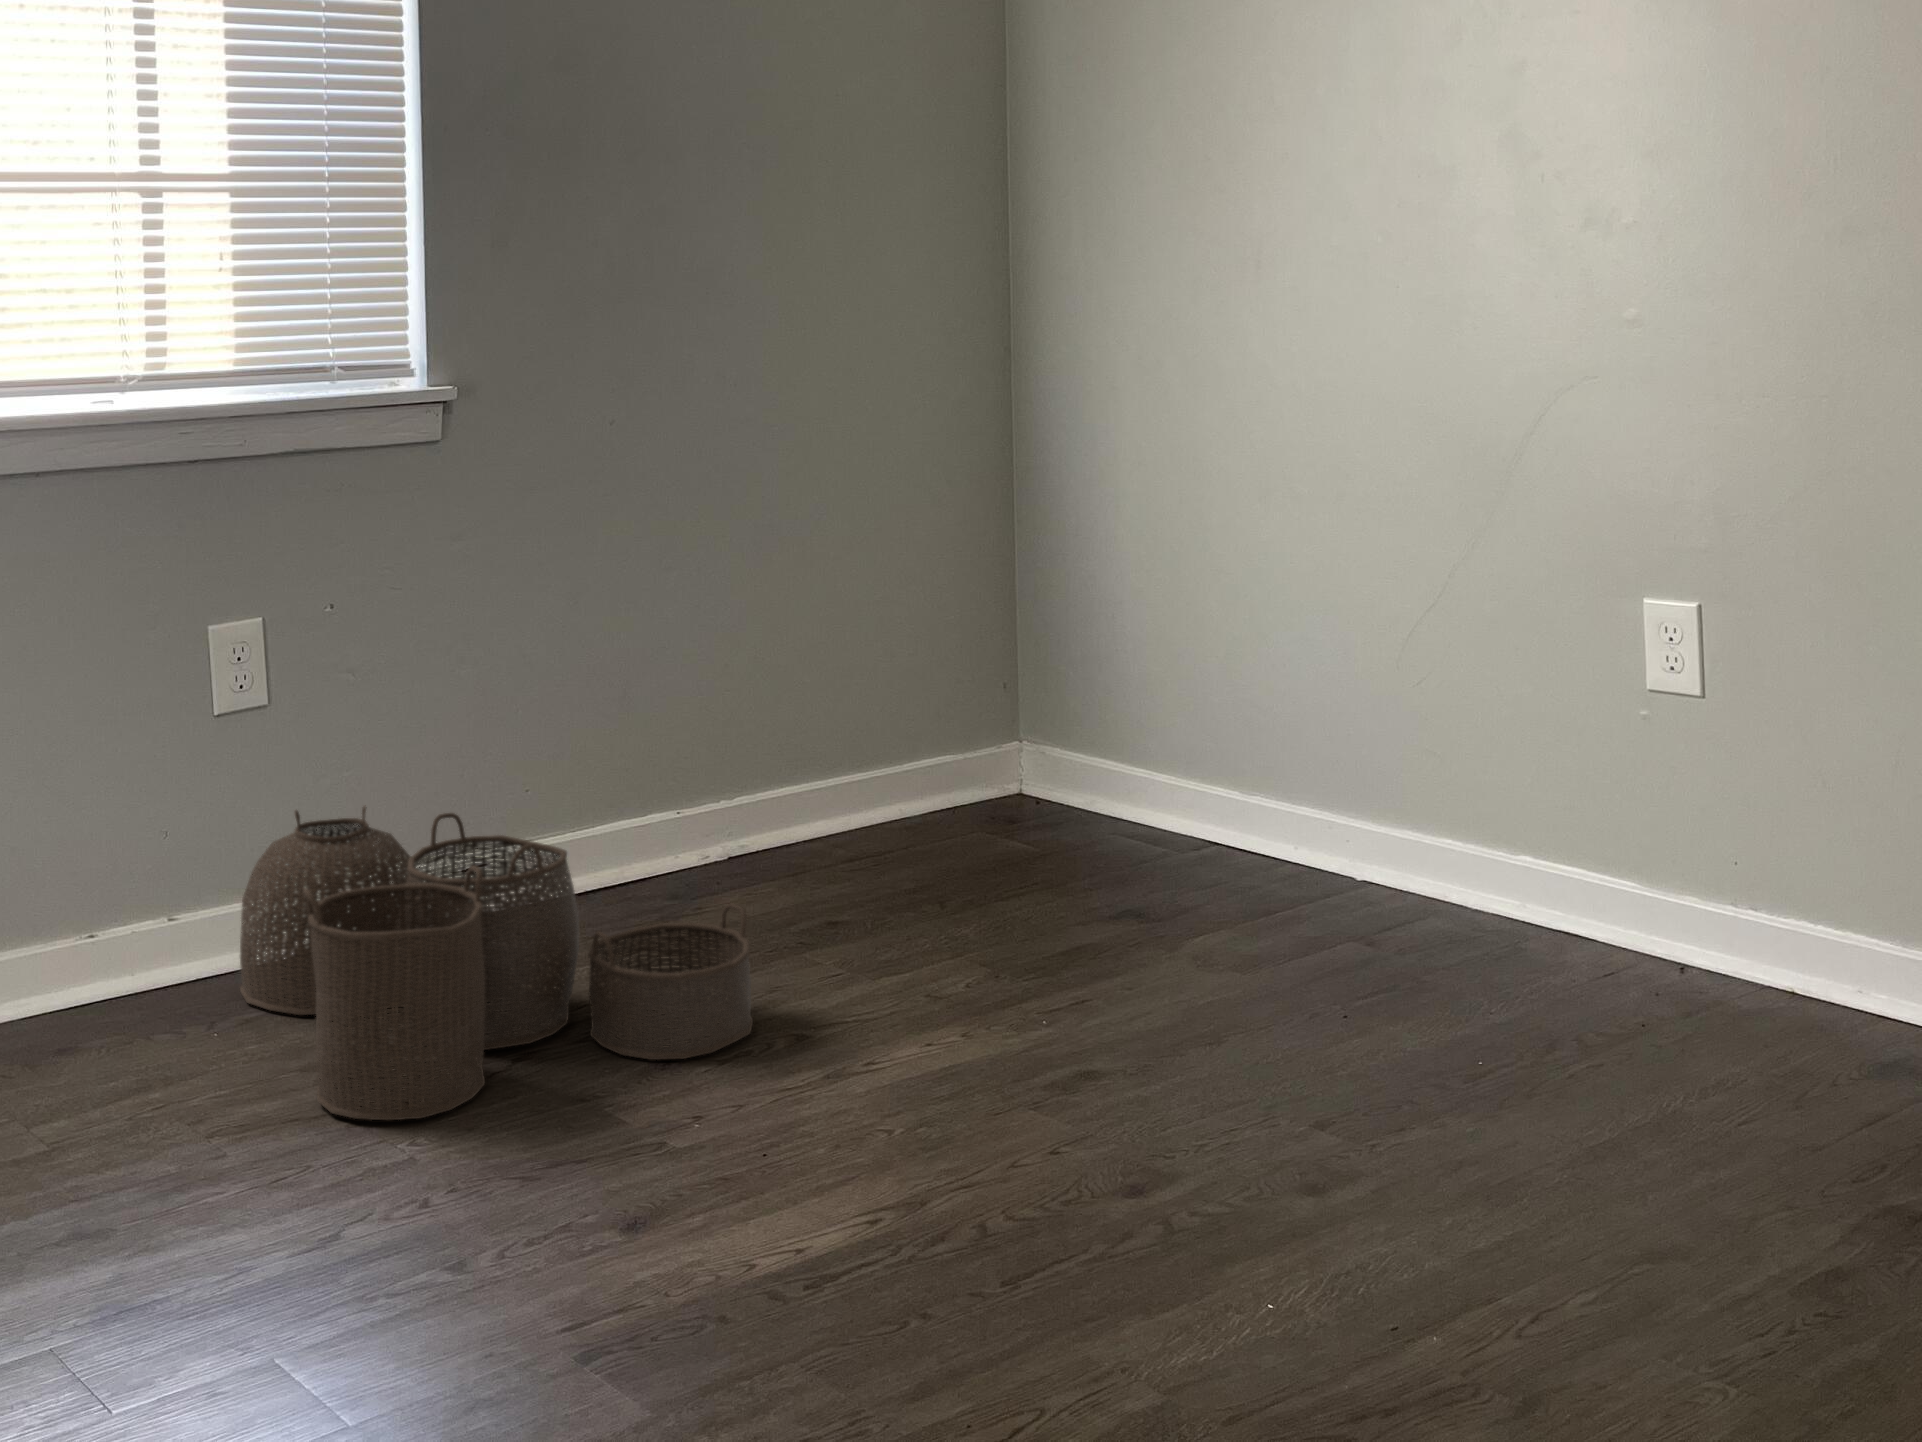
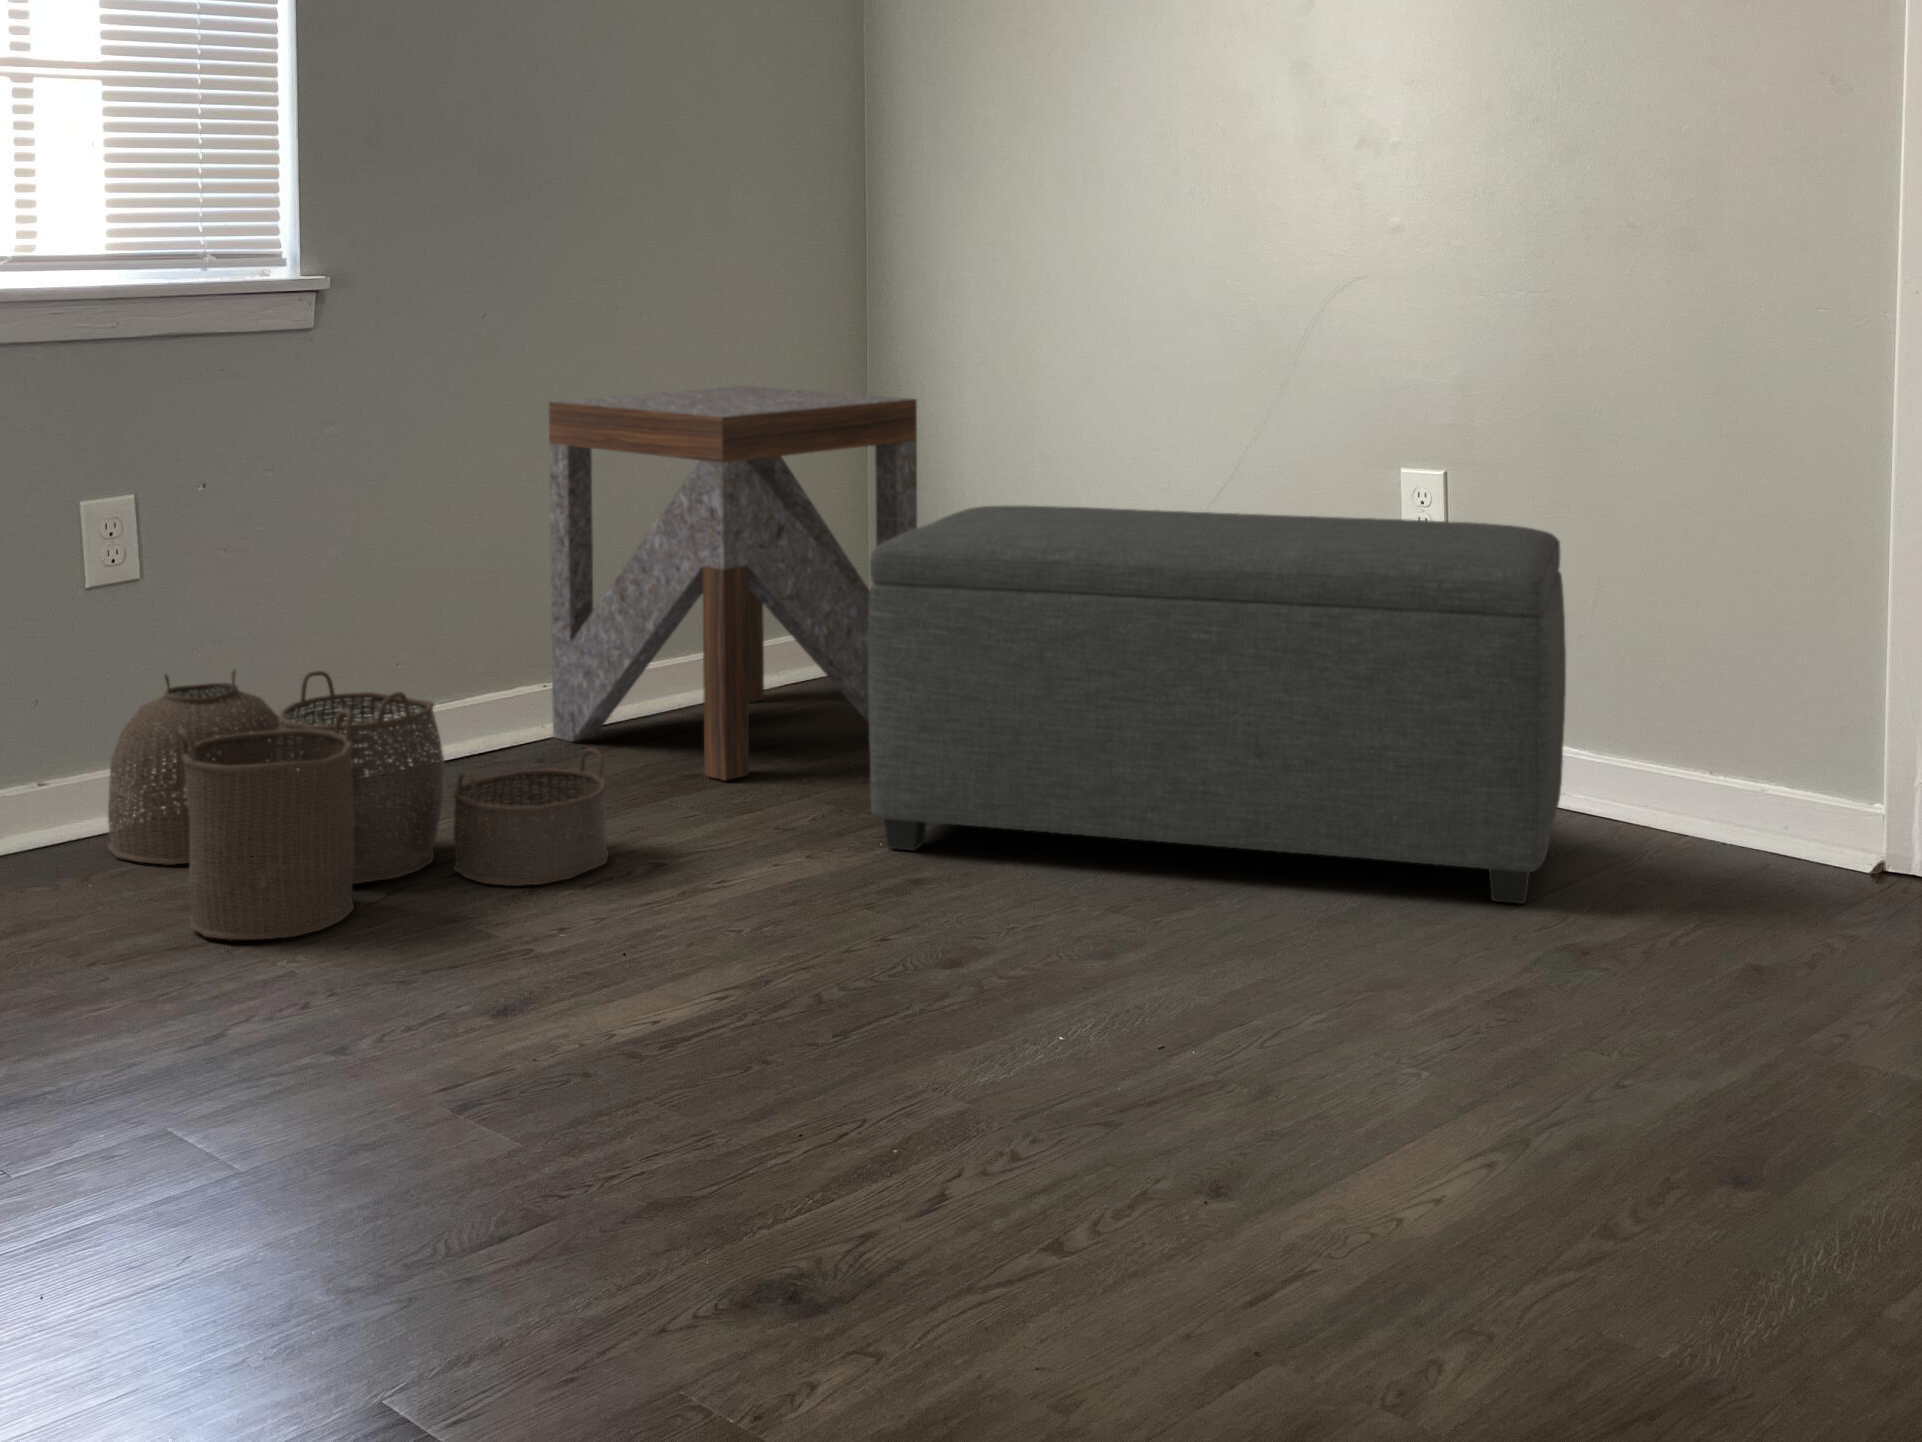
side table: none [682,489,1079,928] -> present [549,386,917,780]
ottoman: none [1035,637,1860,1143] -> present [869,506,1566,904]

